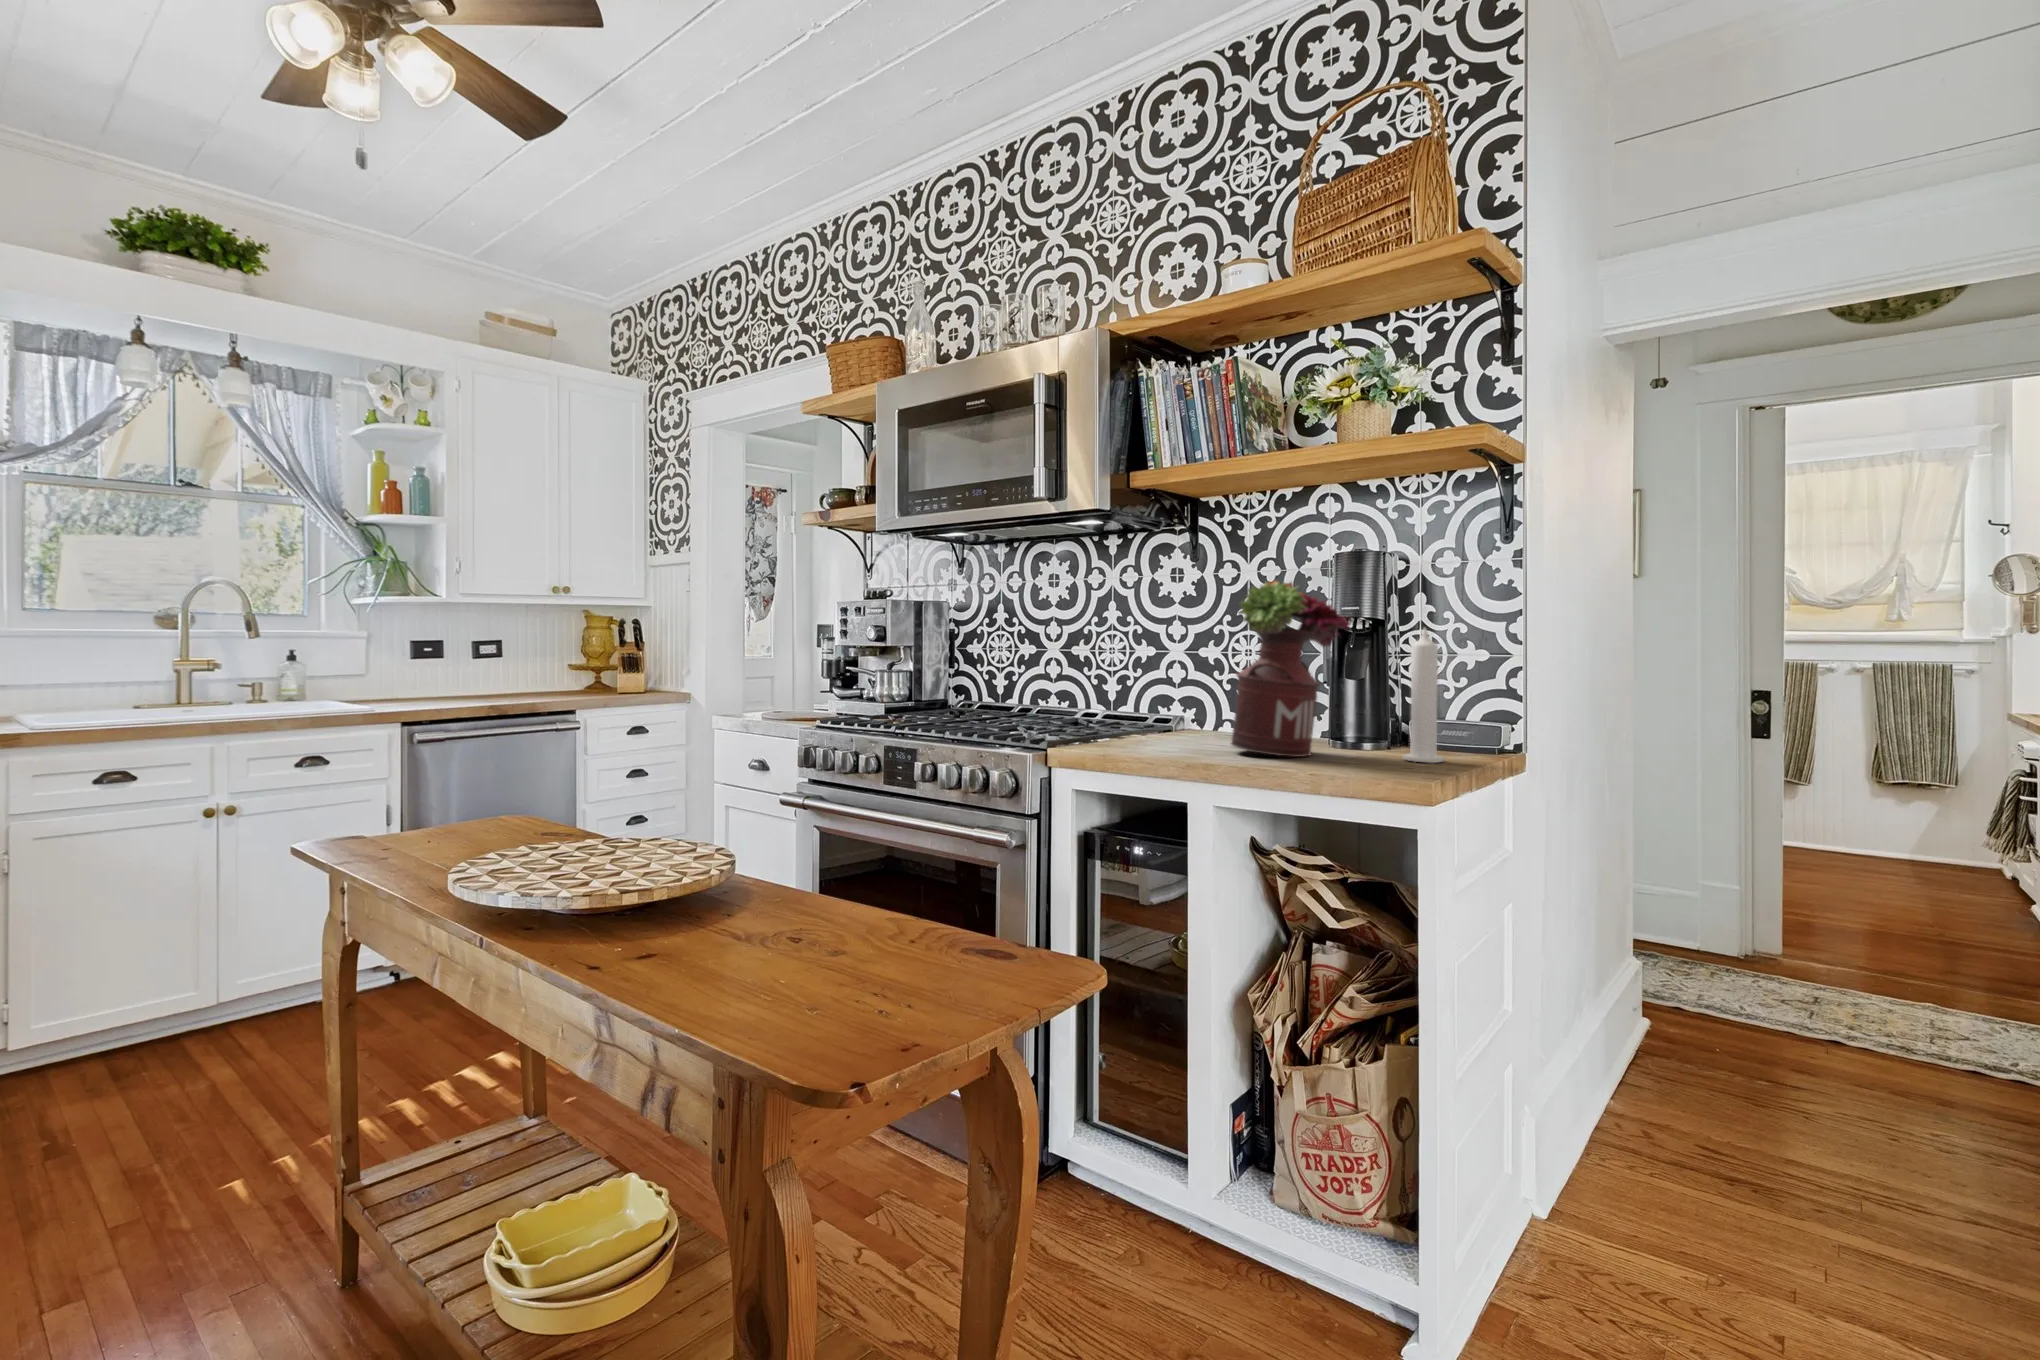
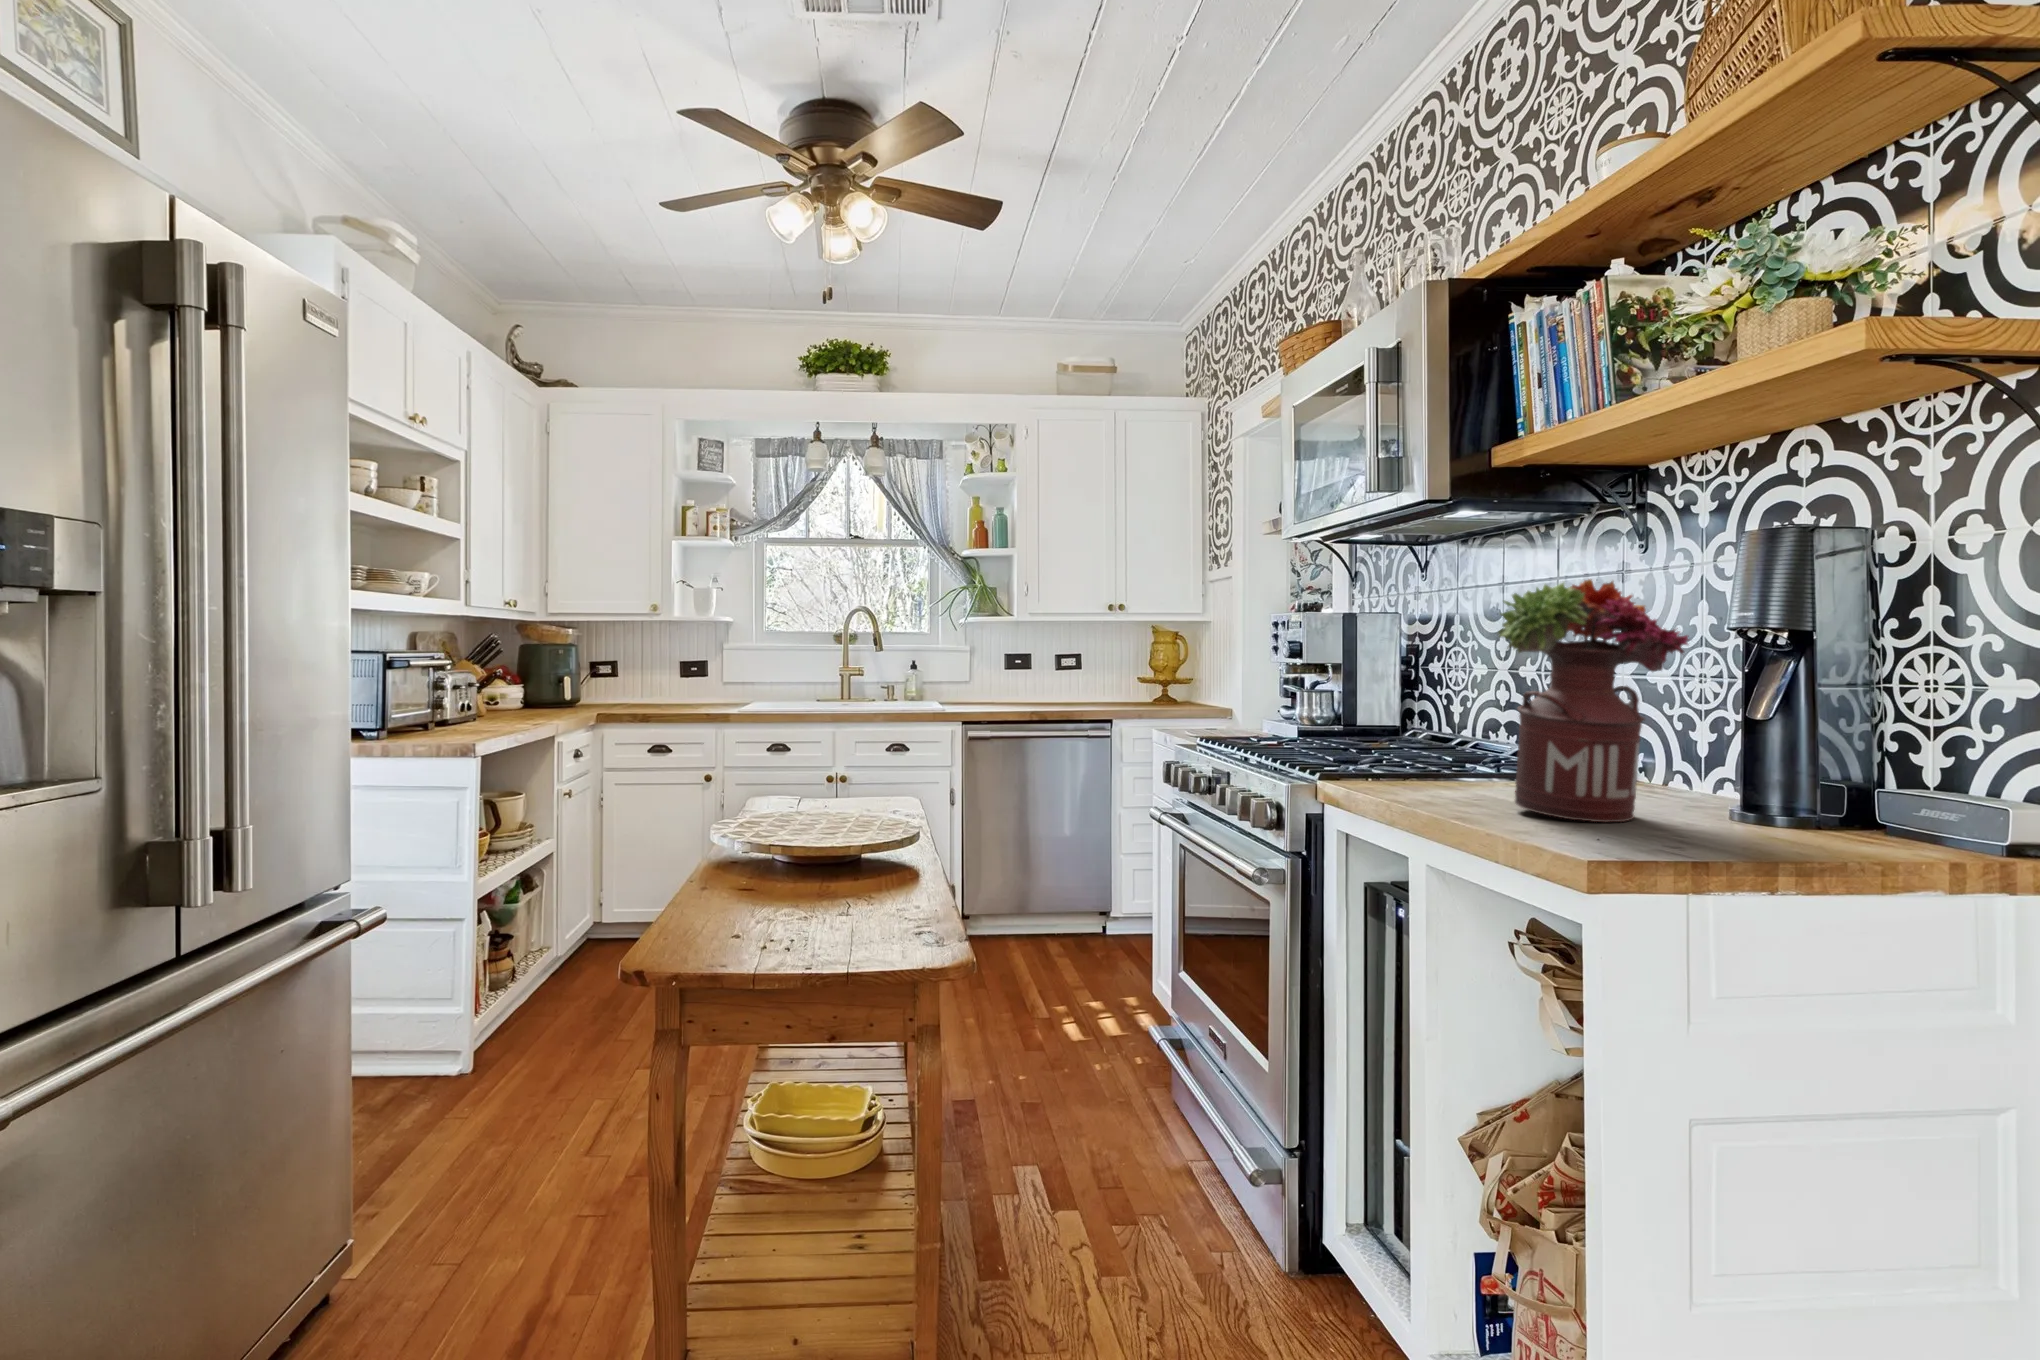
candle: present [1403,628,1444,763] -> none [1738,644,1811,851]

